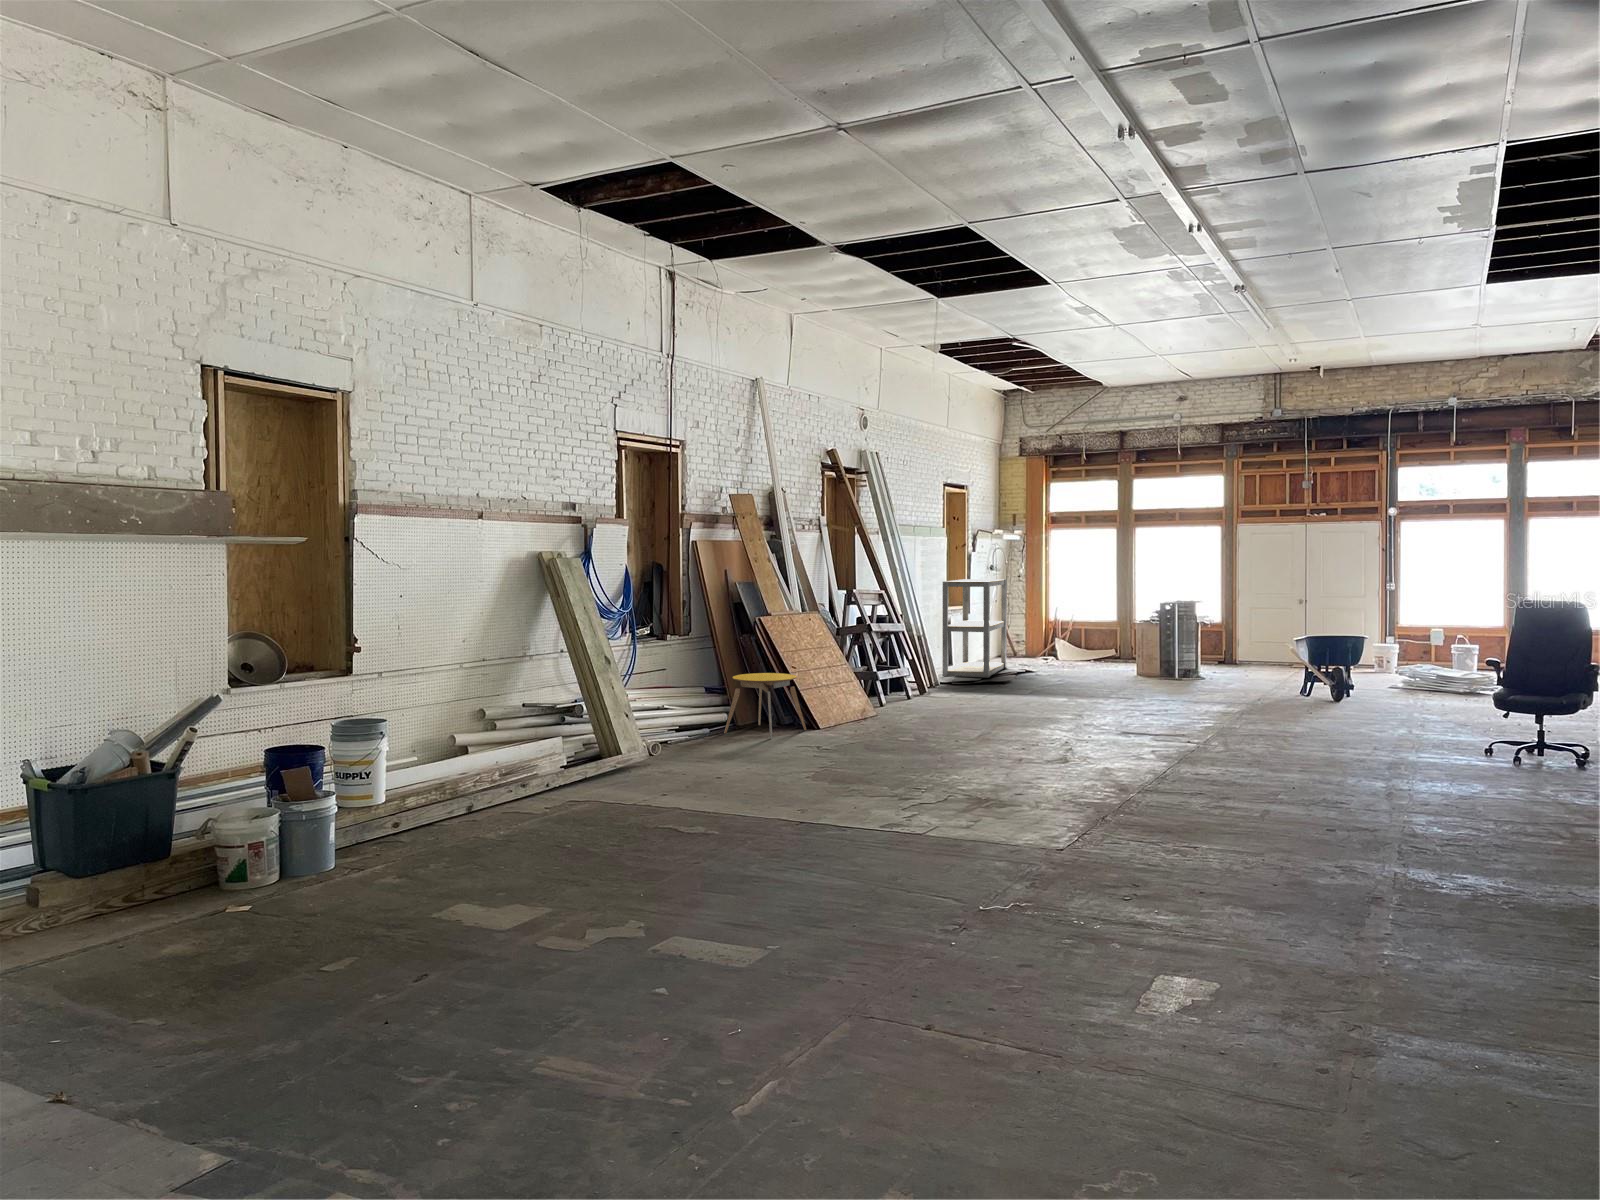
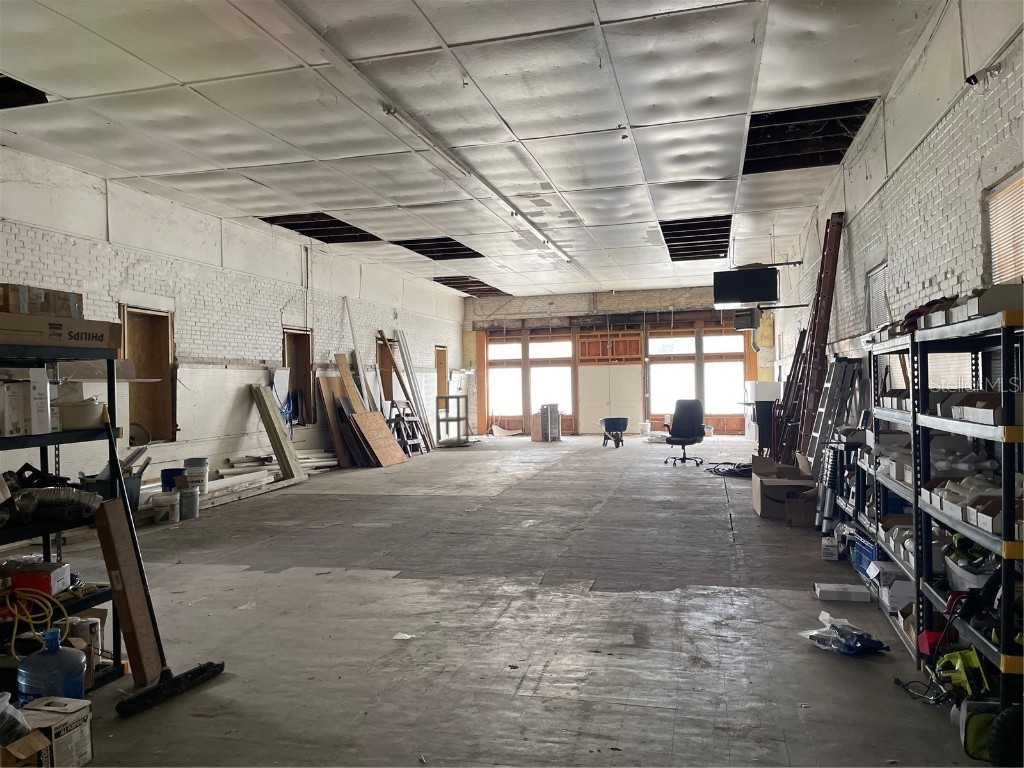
stool: present [724,673,806,739] -> none [337,441,377,472]

